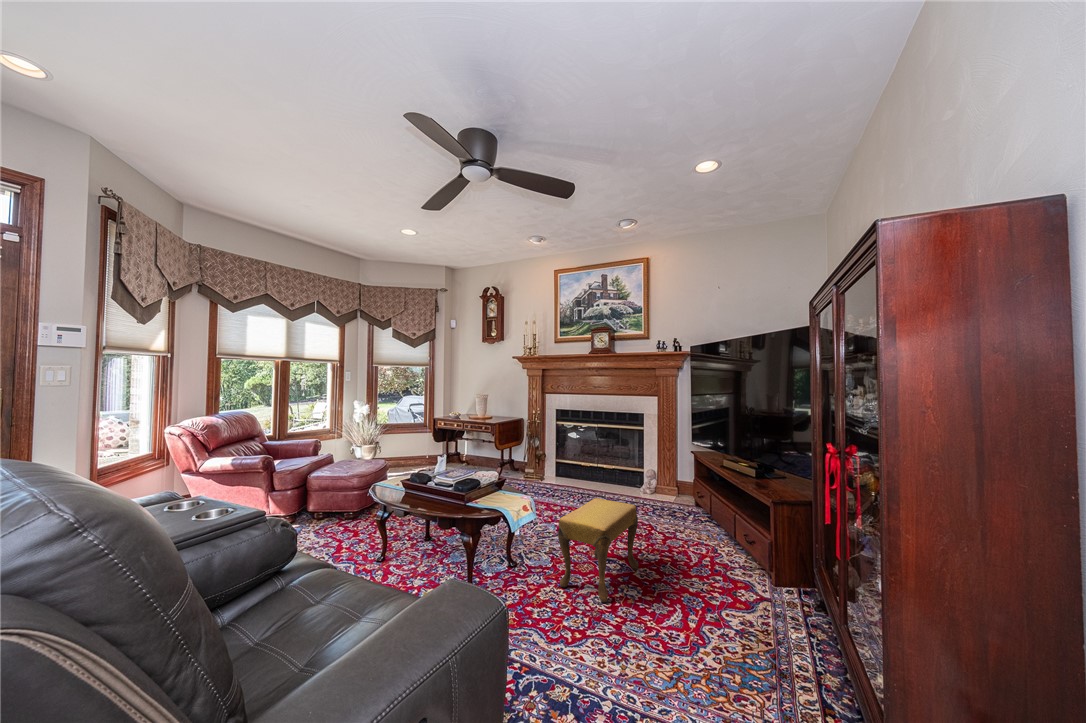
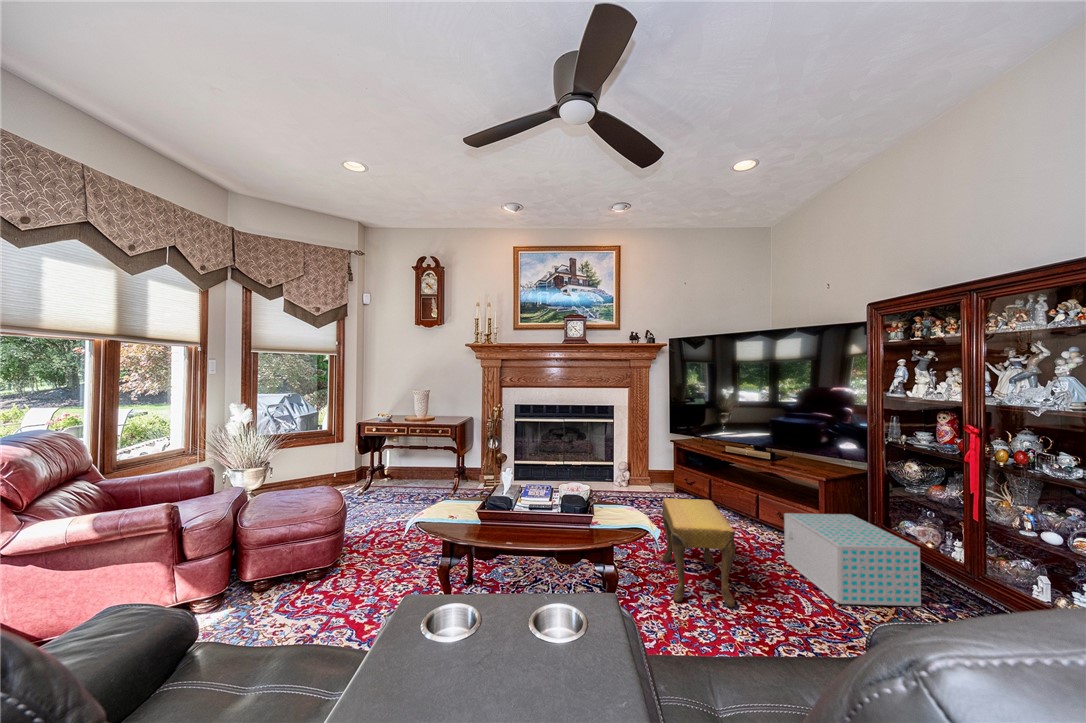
storage box: none [716,531,820,655] -> present [784,513,921,606]

